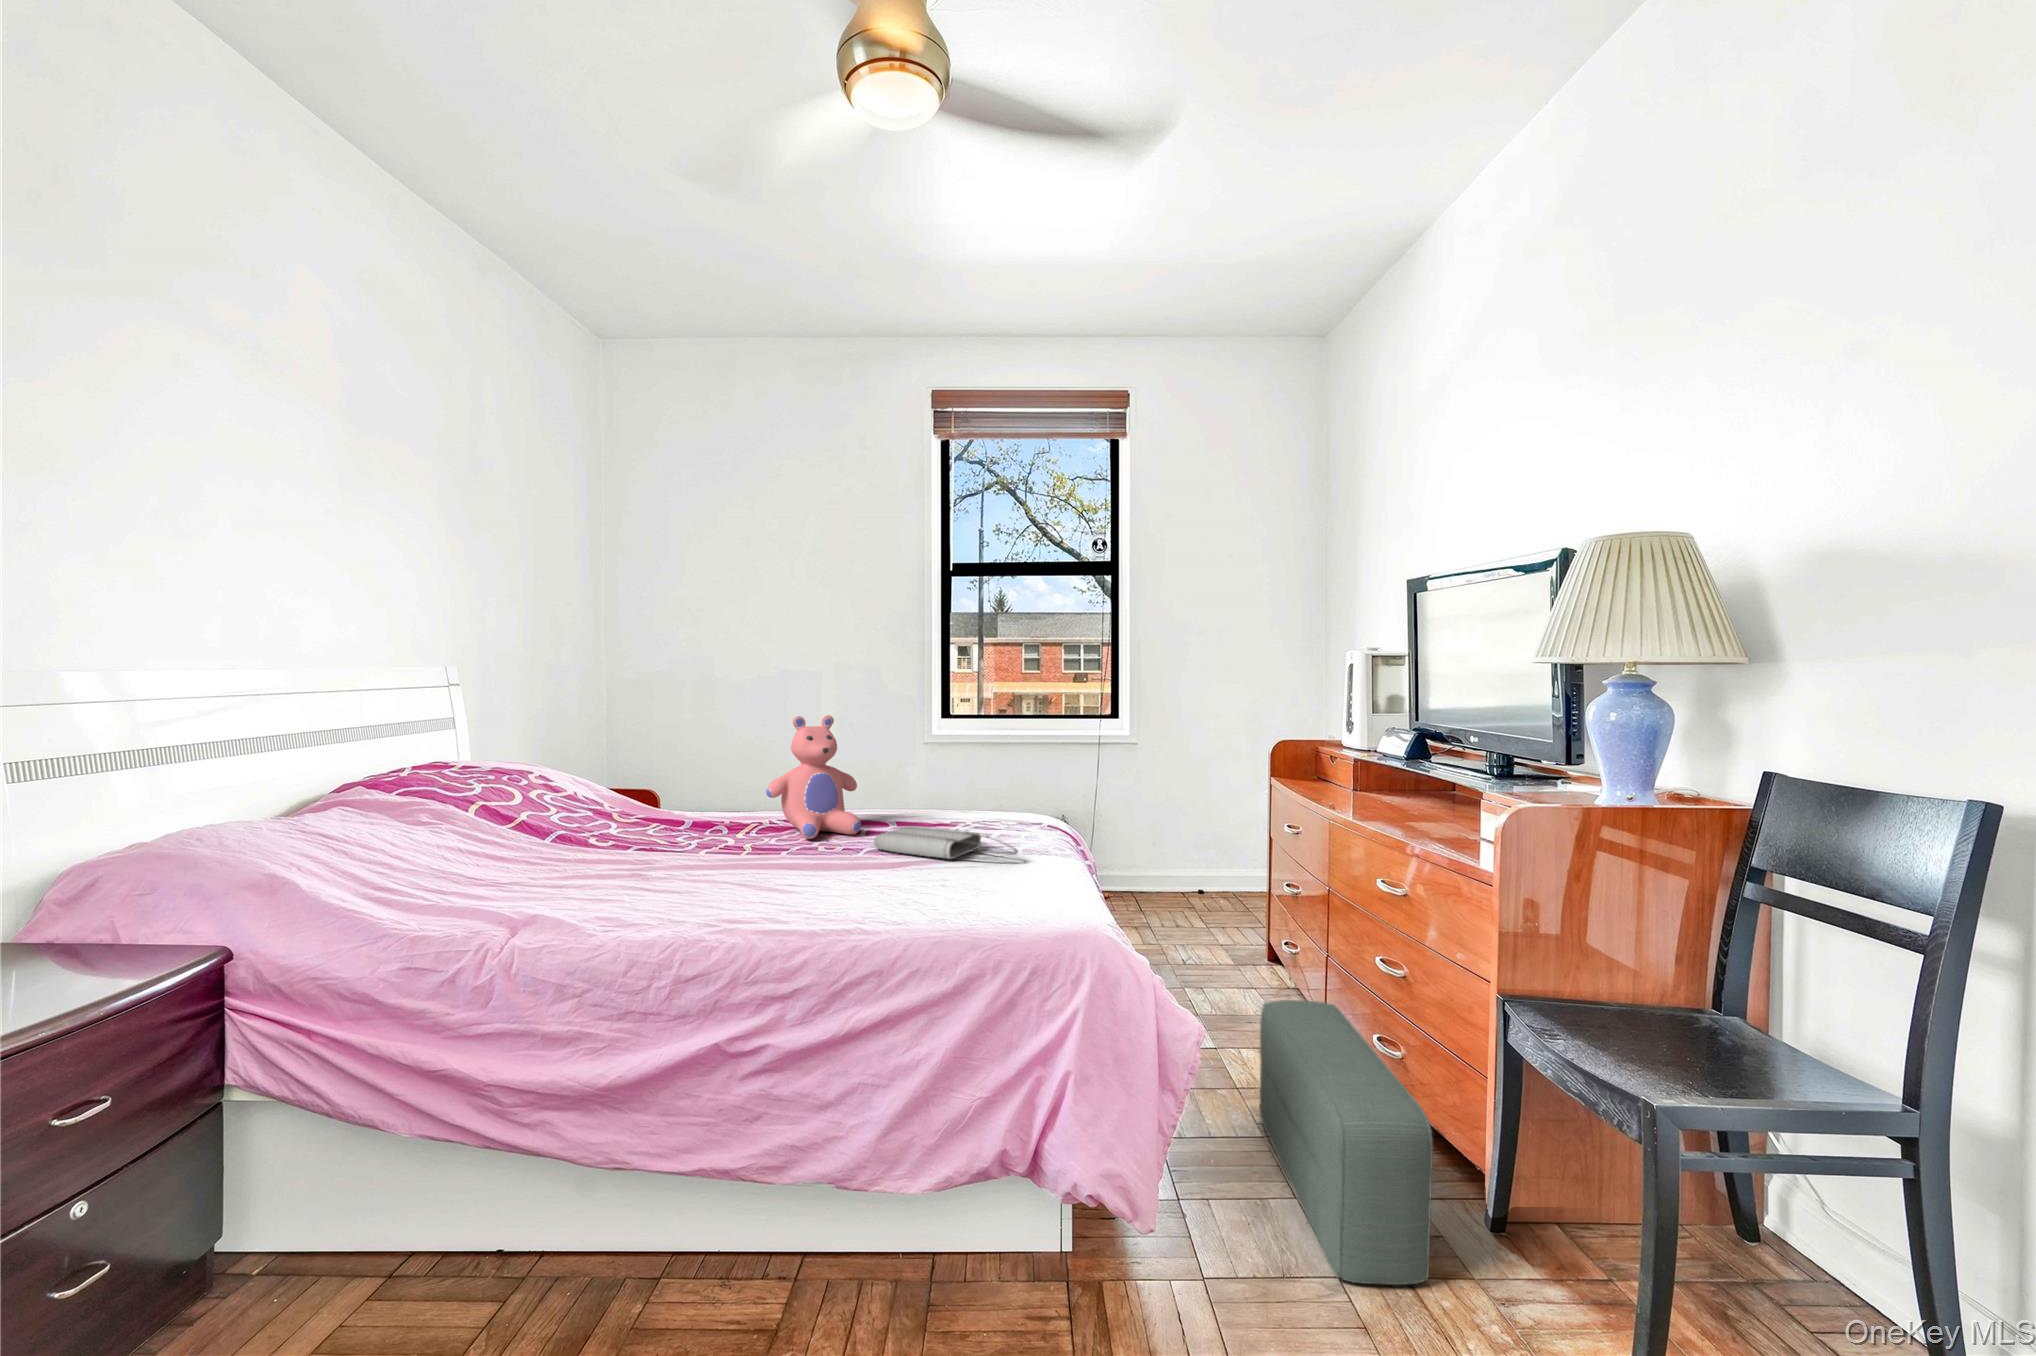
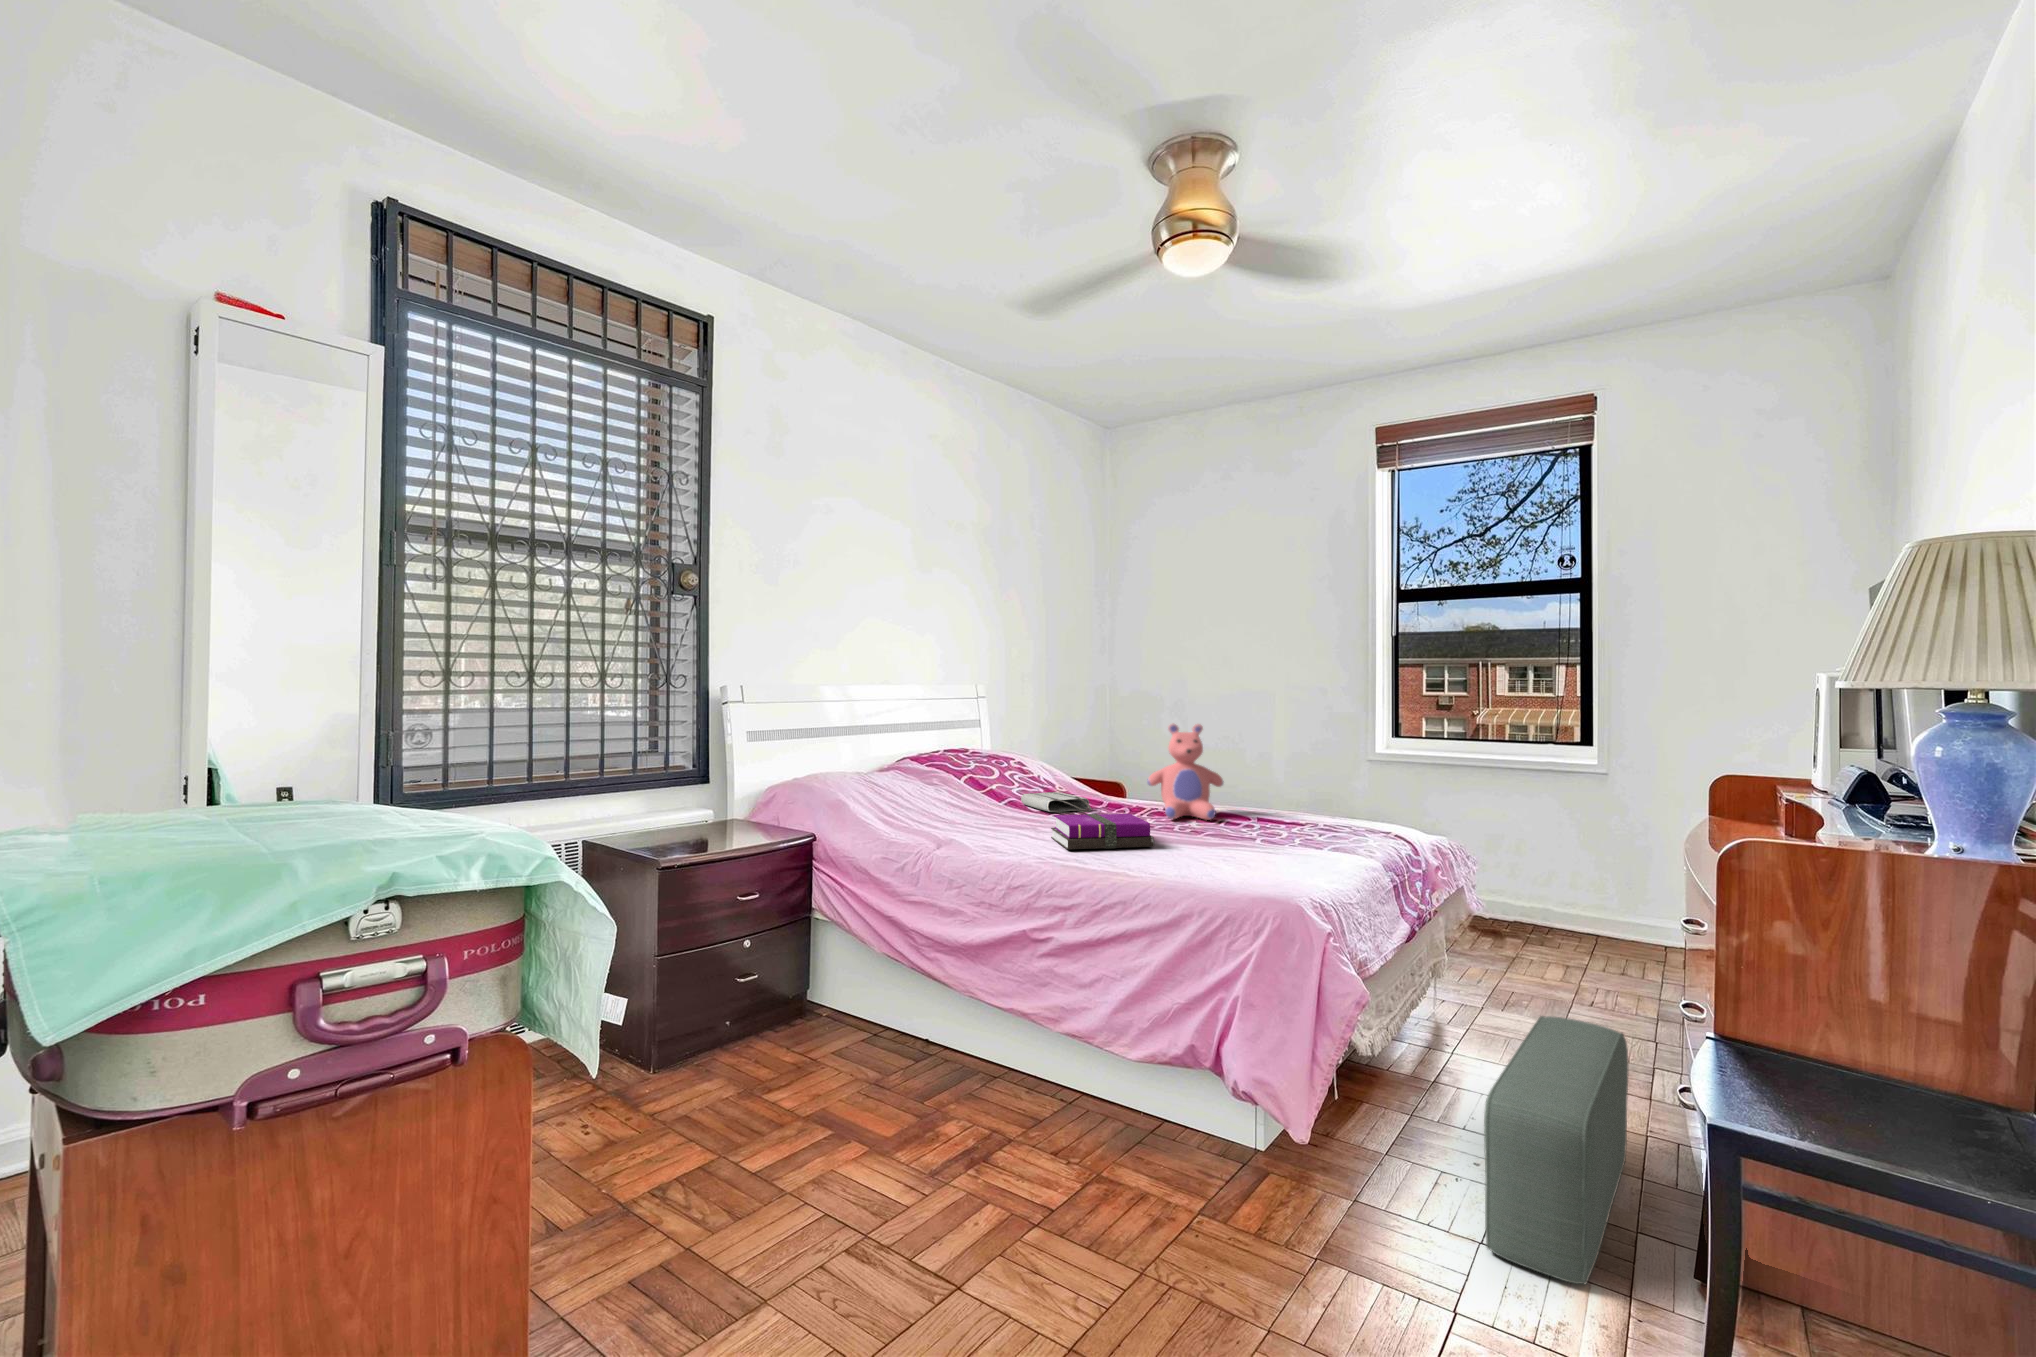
tote bag: present [874,826,1018,859] -> present [1021,792,1091,814]
notebook: none [689,842,845,908] -> present [1051,814,1154,849]

